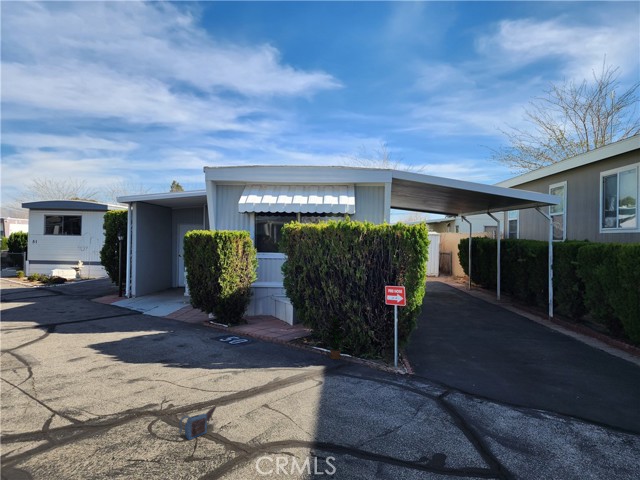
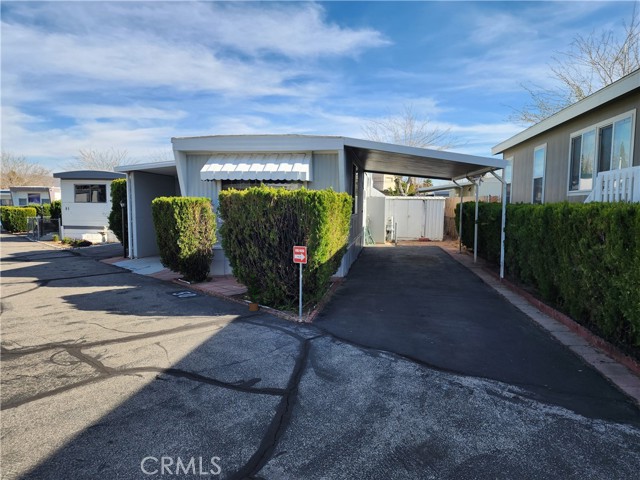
watering can: present [179,407,216,440] -> none [60,340,97,363]

